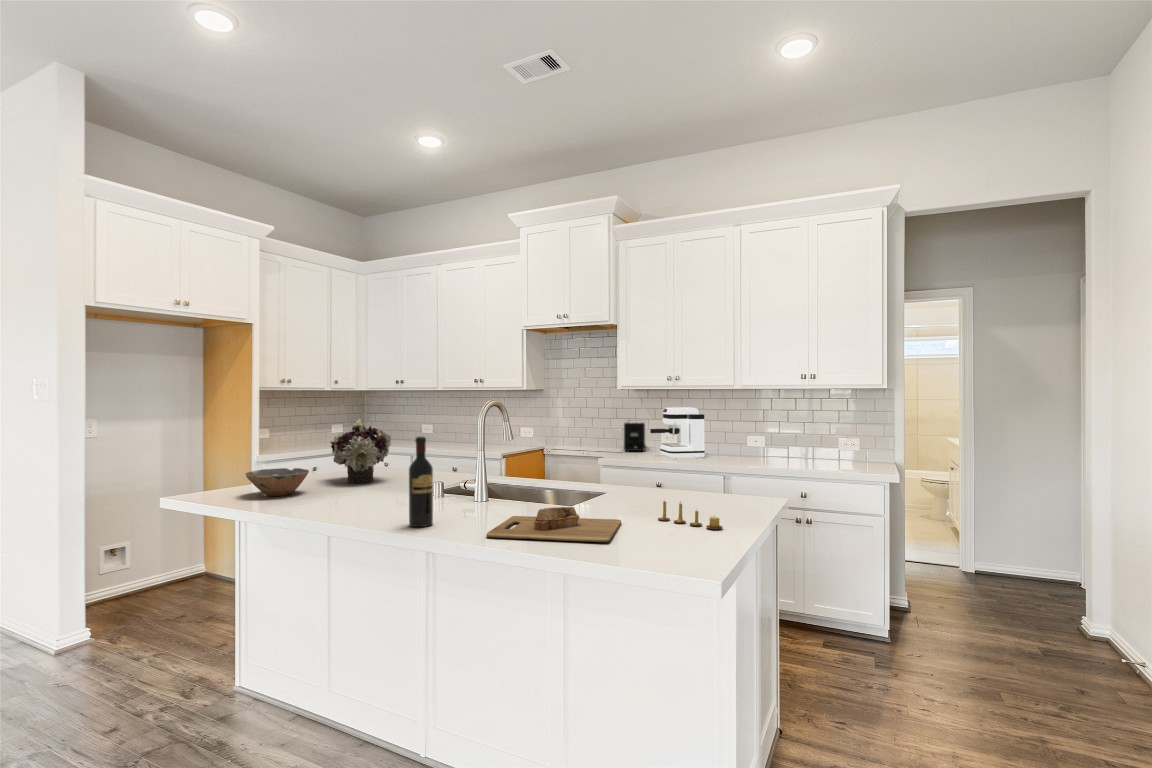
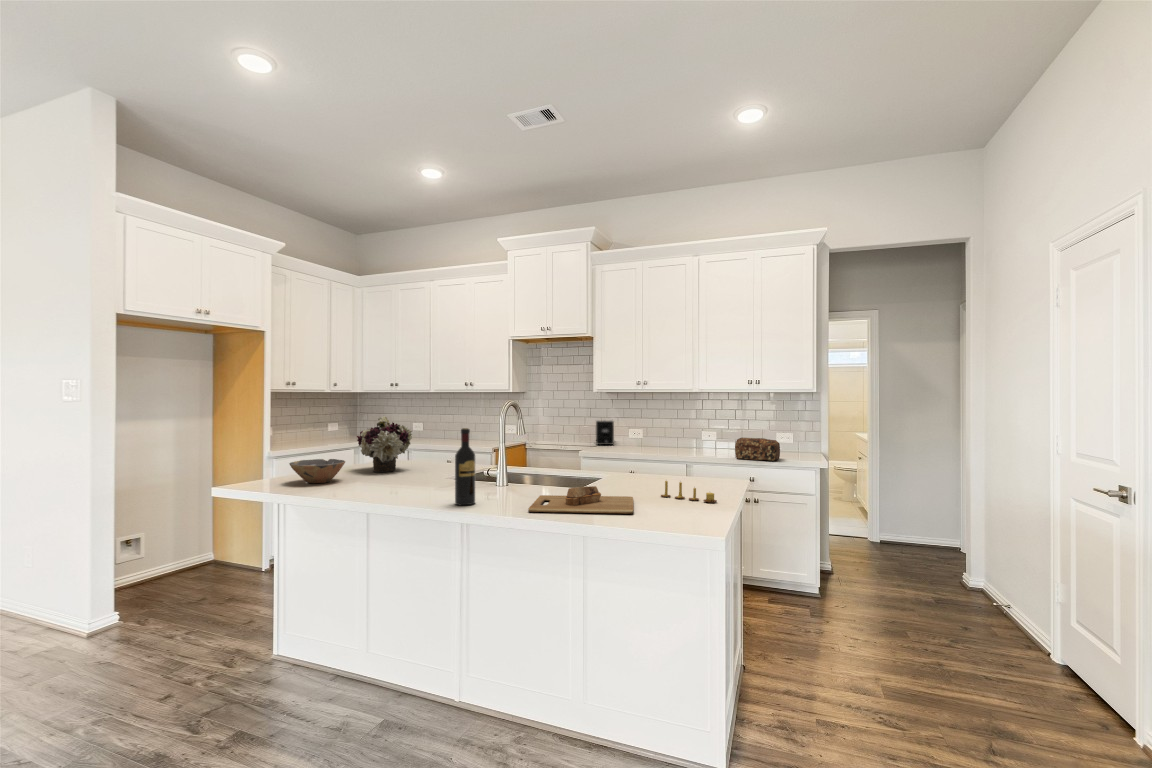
coffee maker: present [650,407,705,459] -> none [621,408,667,451]
bread loaf: none [783,445,839,473] -> present [735,438,780,461]

